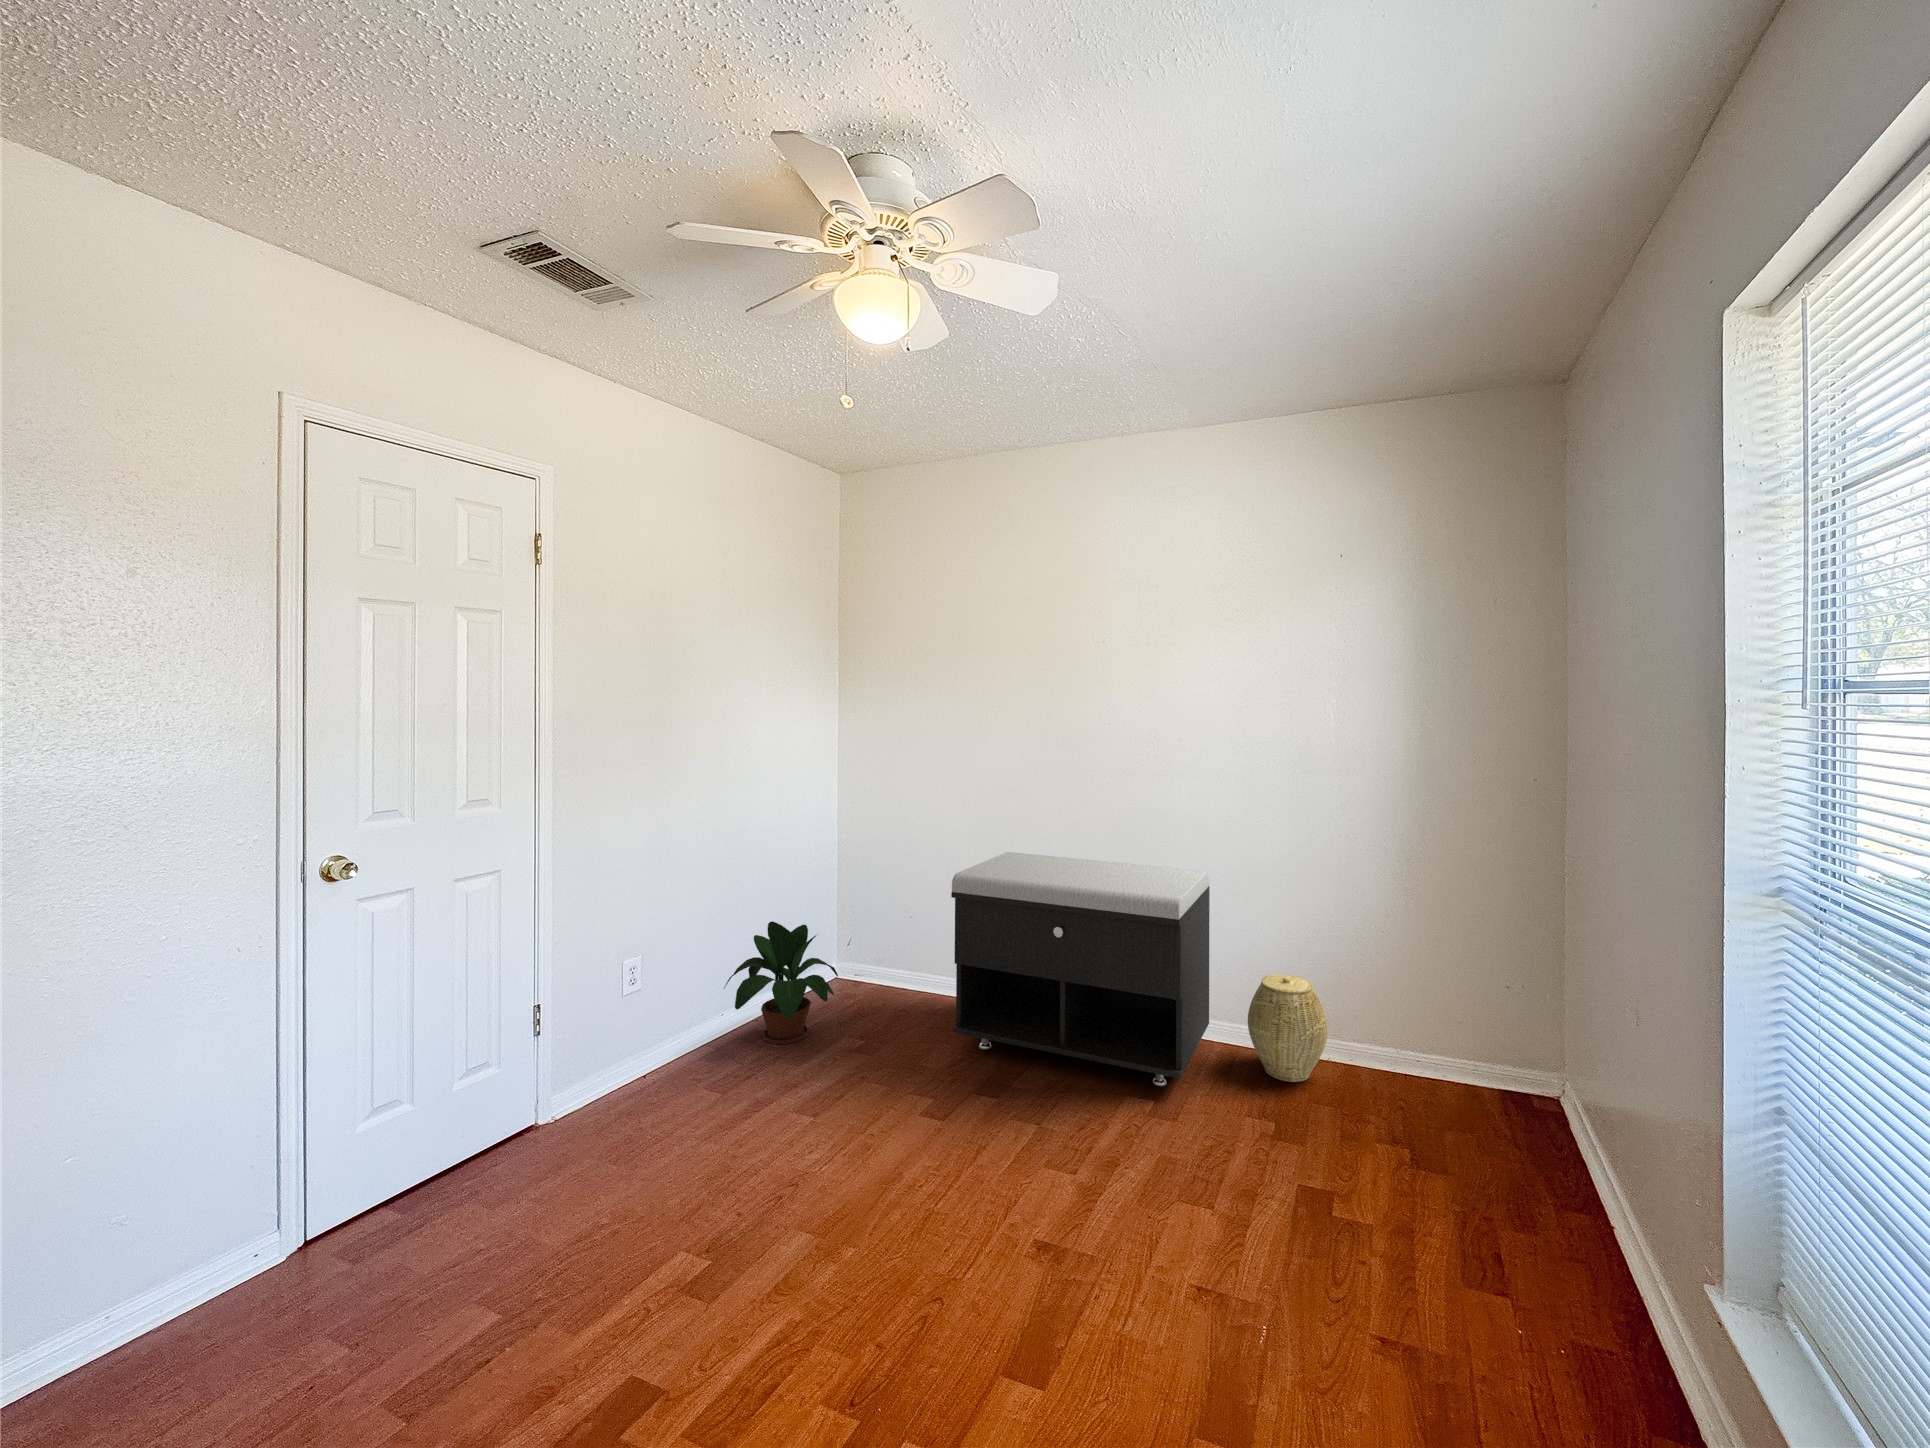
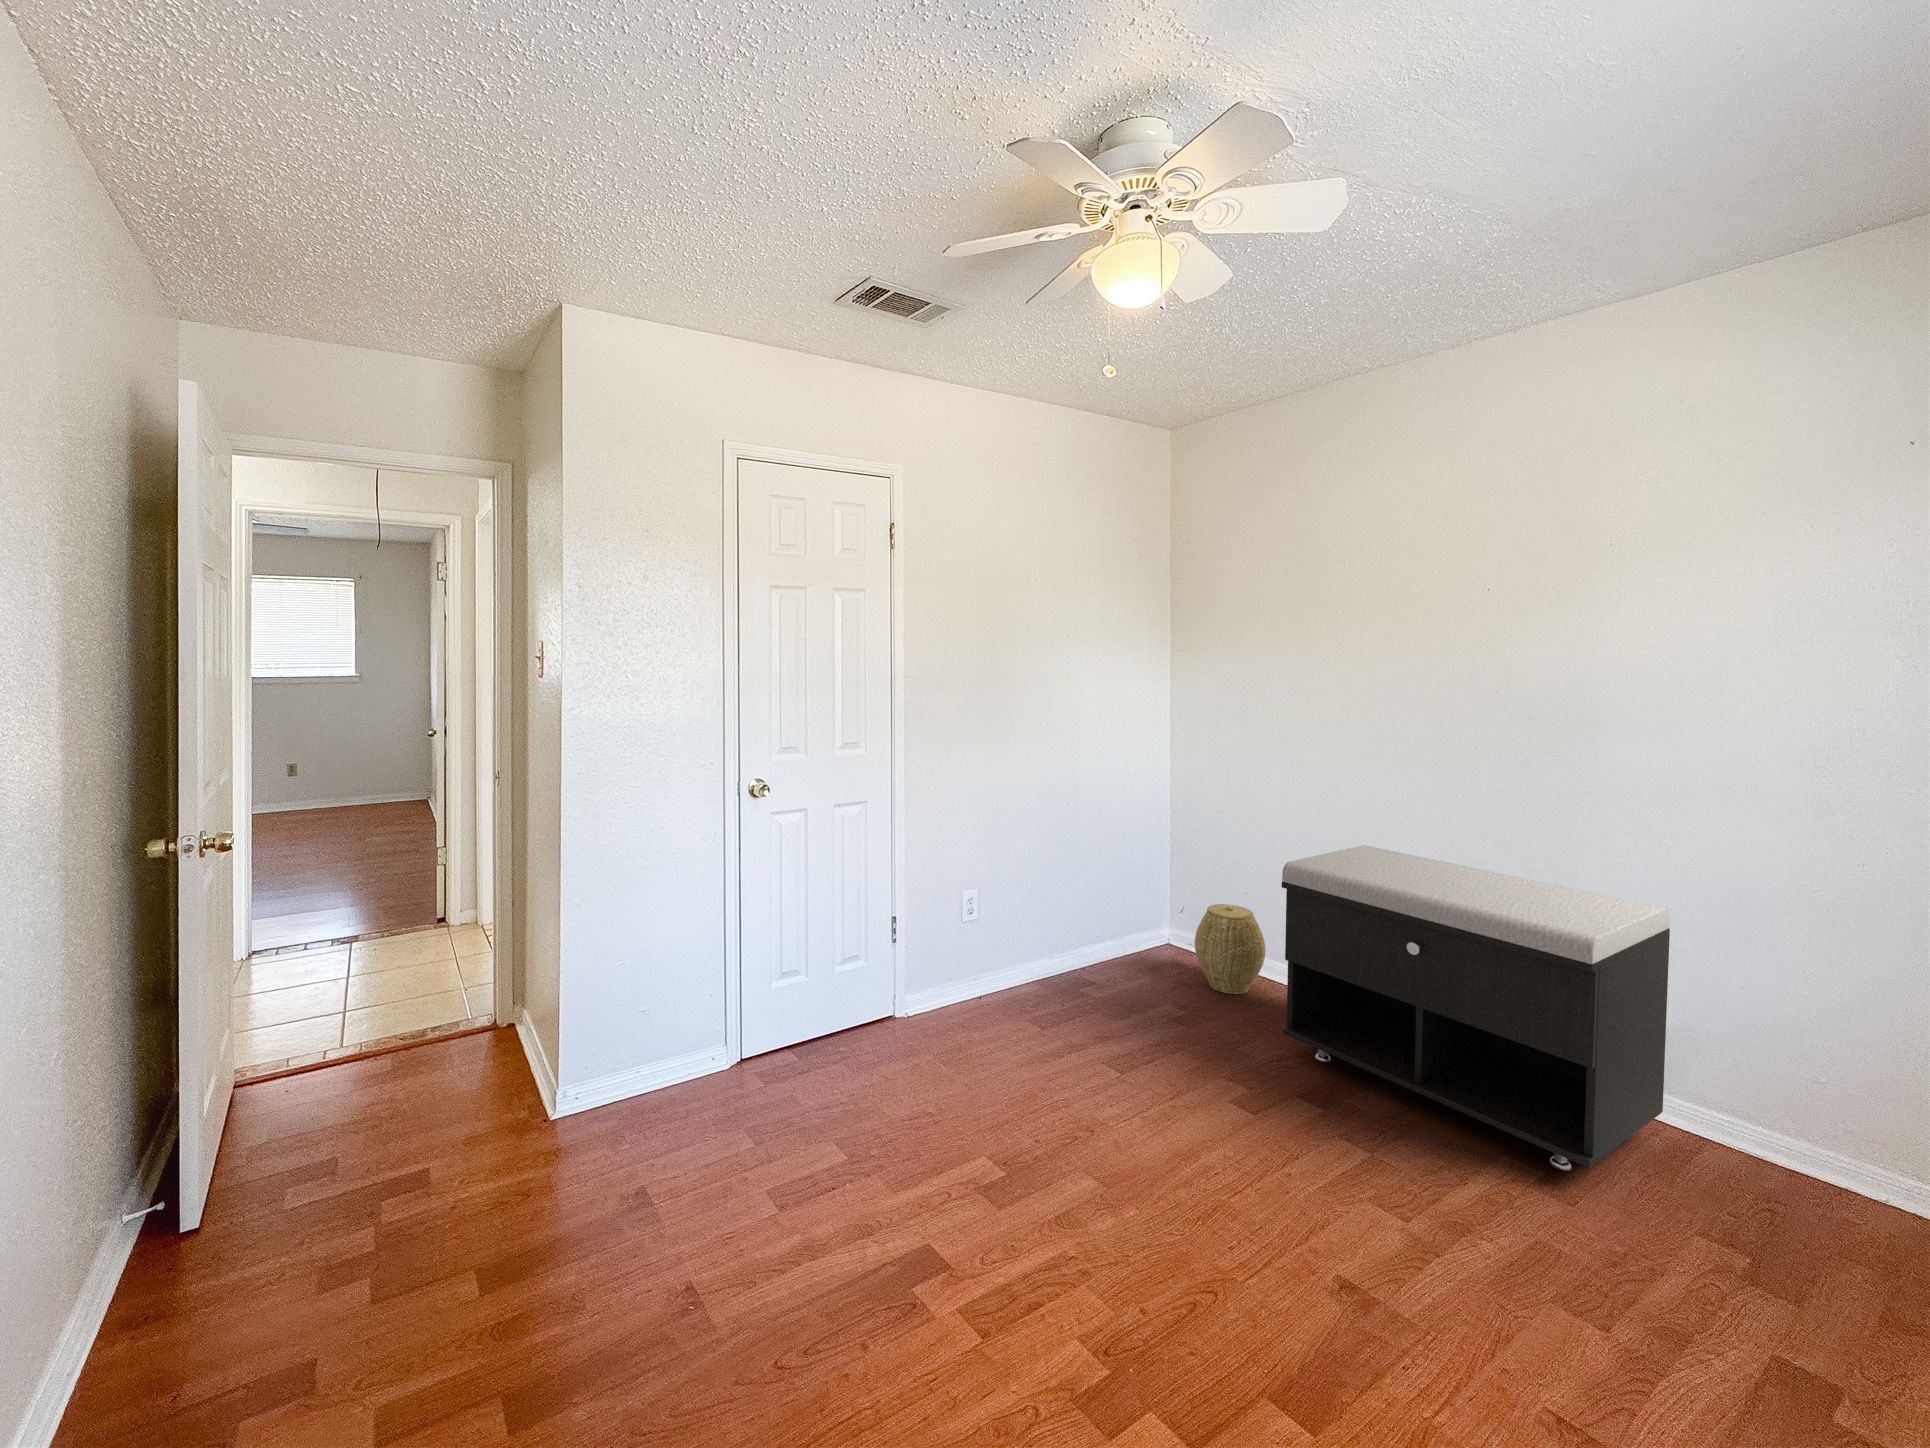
potted plant: present [724,921,838,1044] -> none [1052,882,1164,1003]
woven basket: present [1248,974,1328,1082] -> present [1195,904,1266,994]

